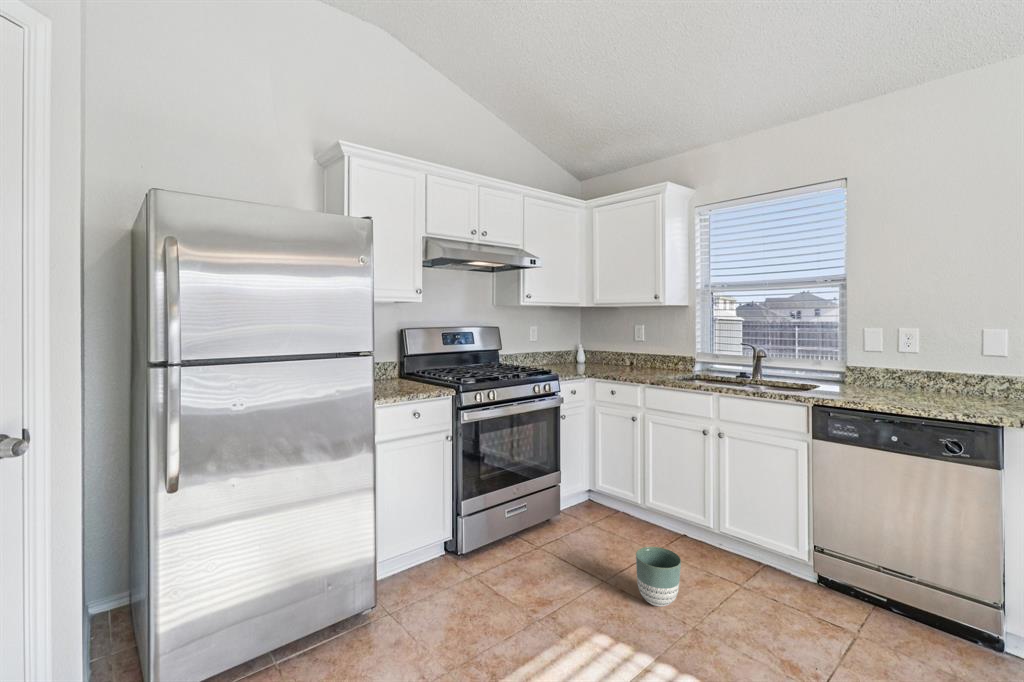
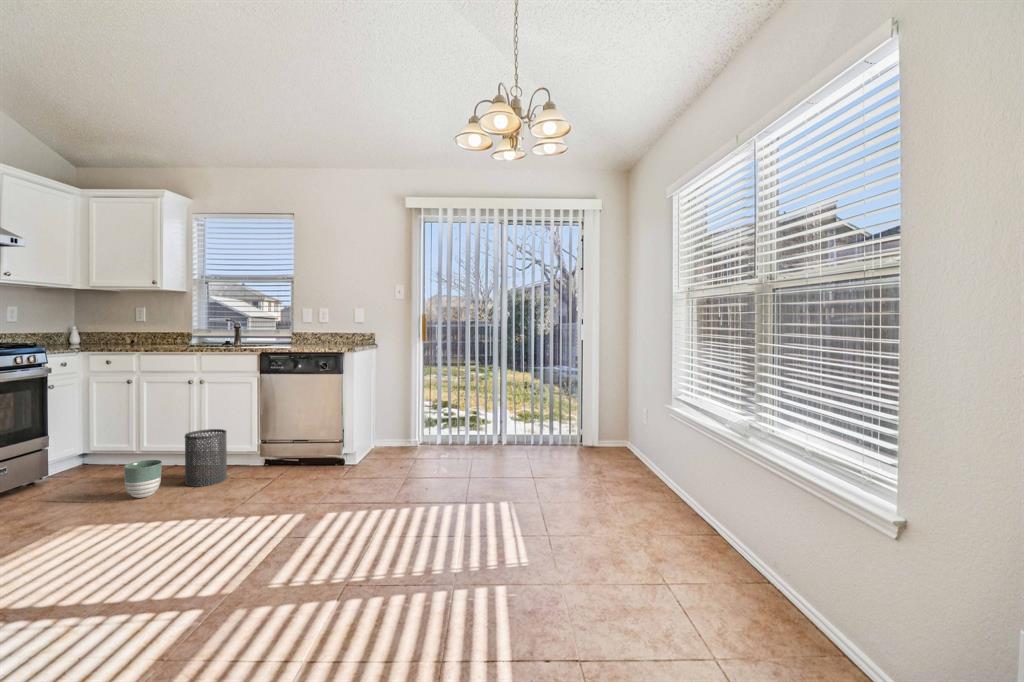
trash can: none [706,513,767,614] -> present [185,429,227,487]

